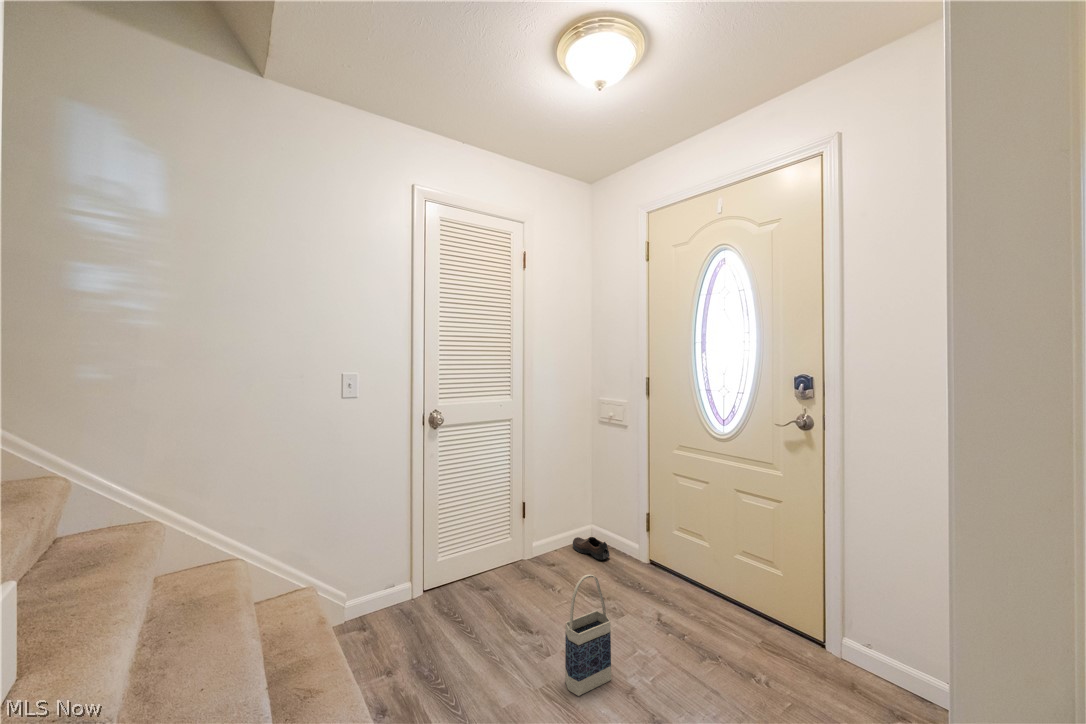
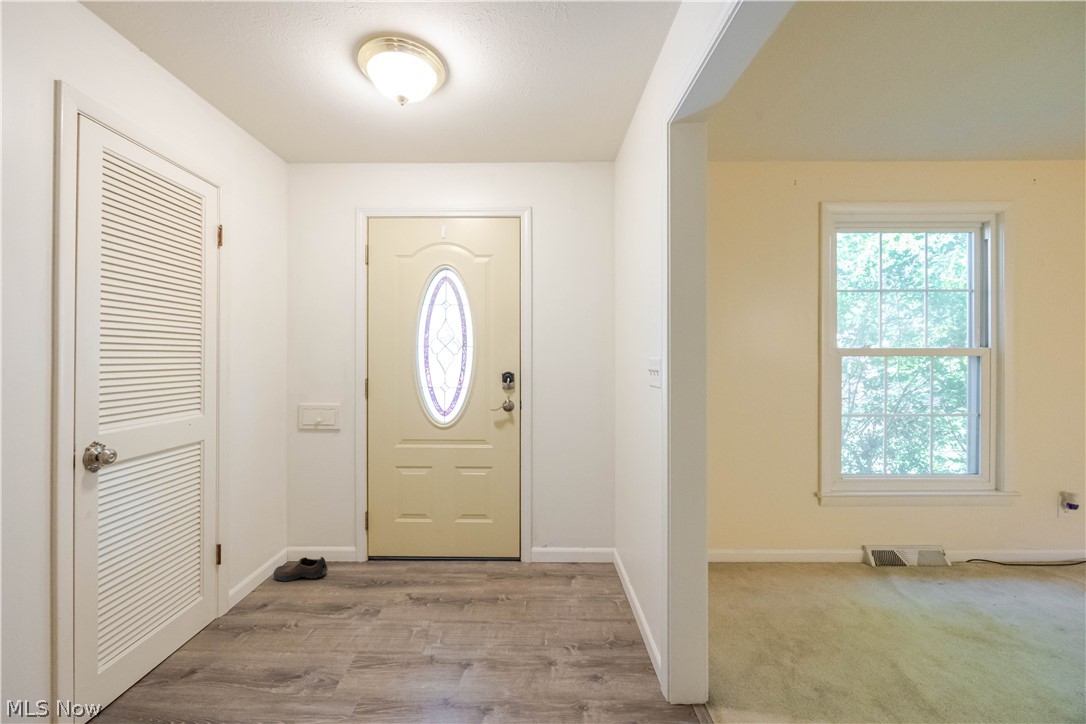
bag: present [565,574,611,696] -> none [371,571,409,693]

